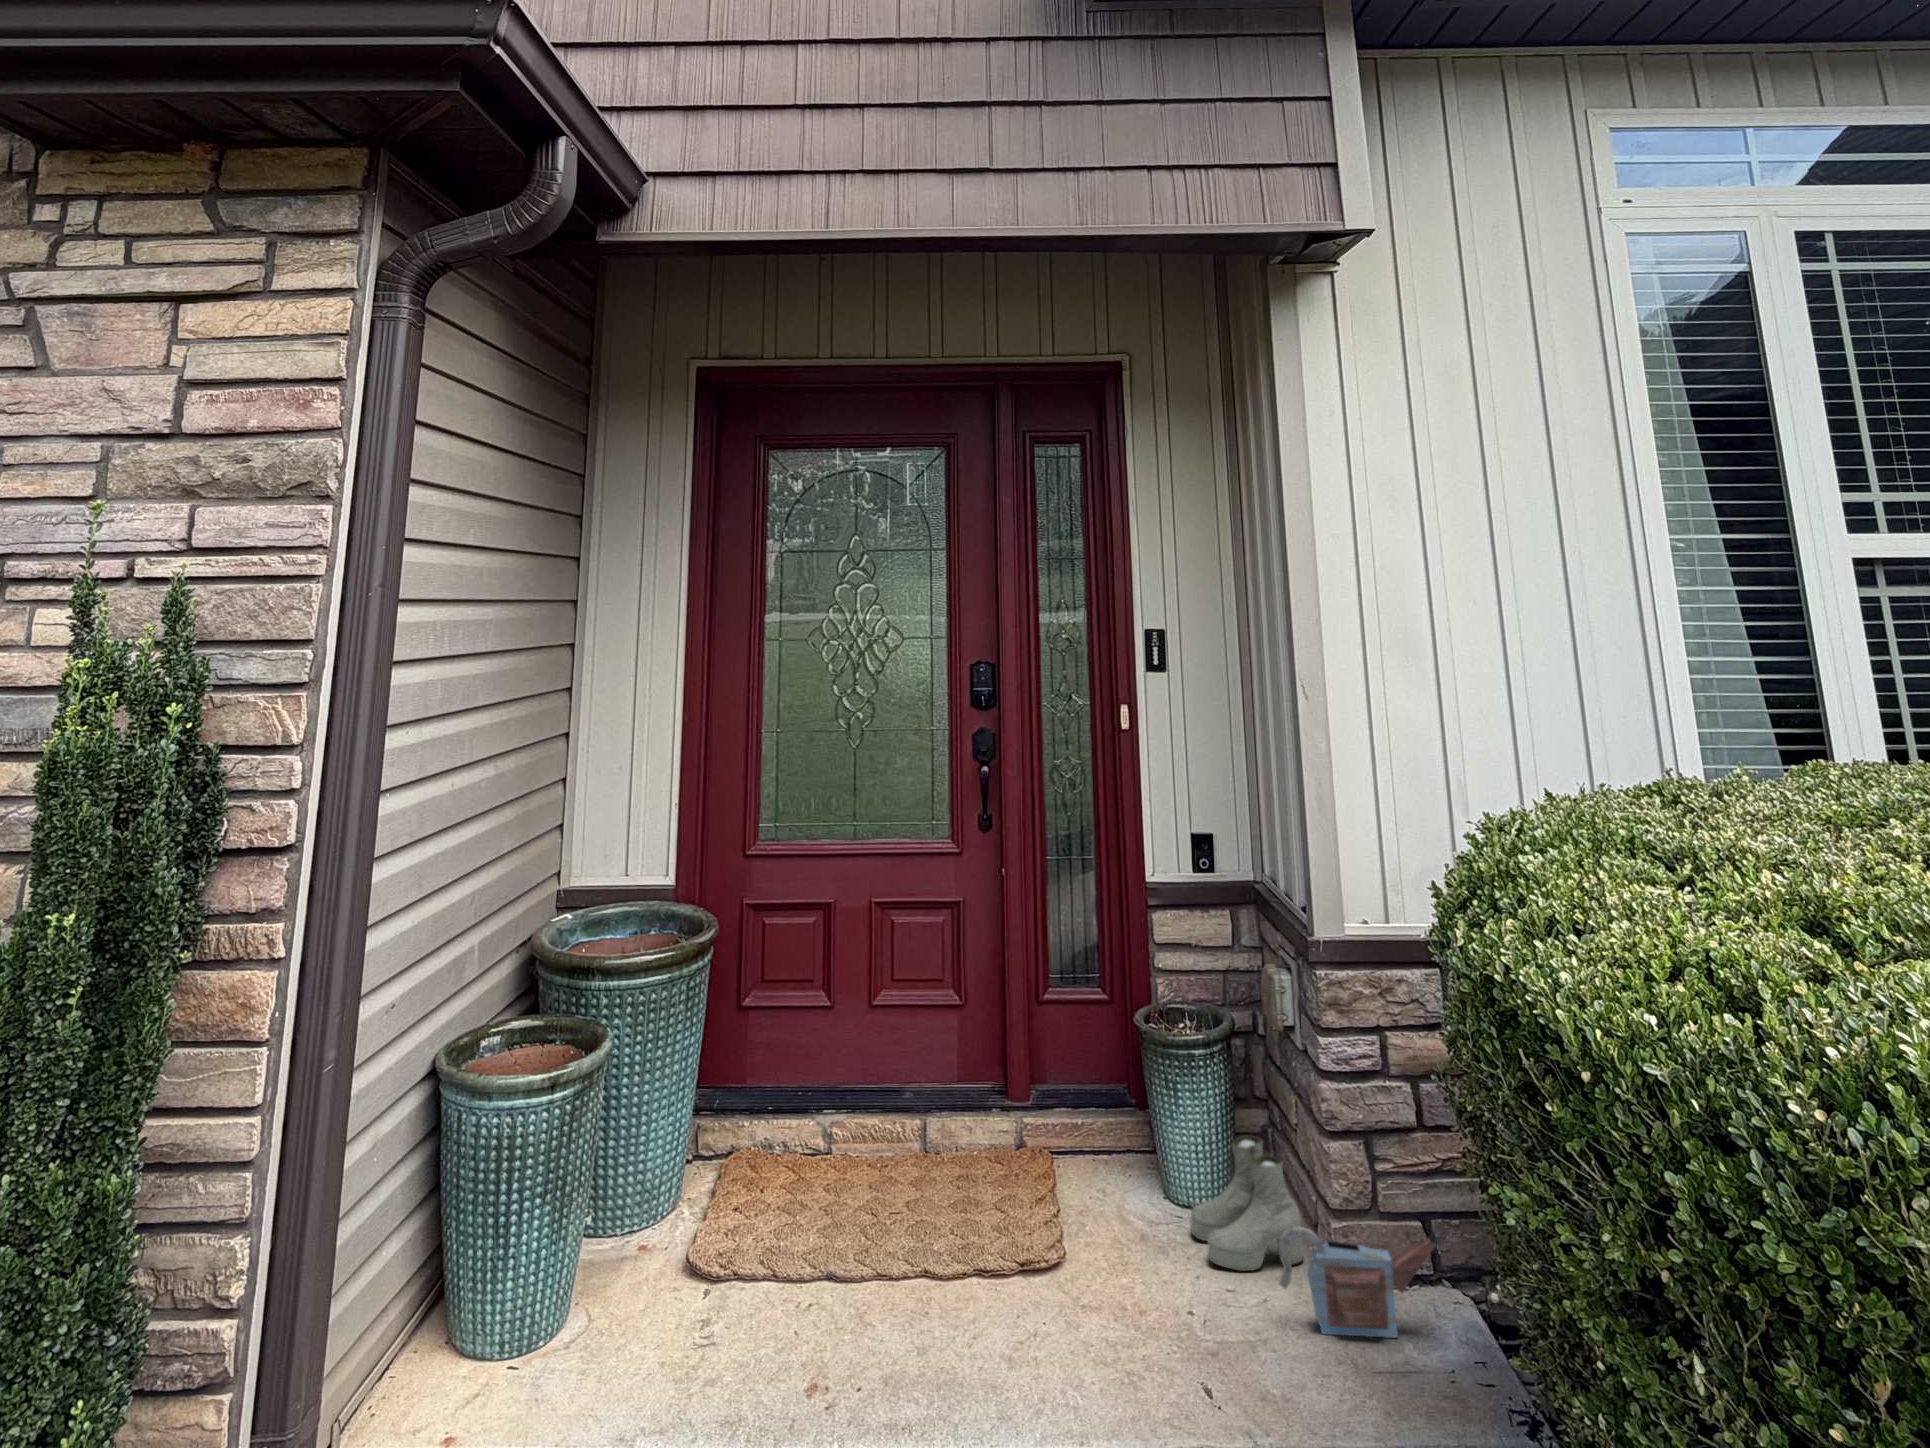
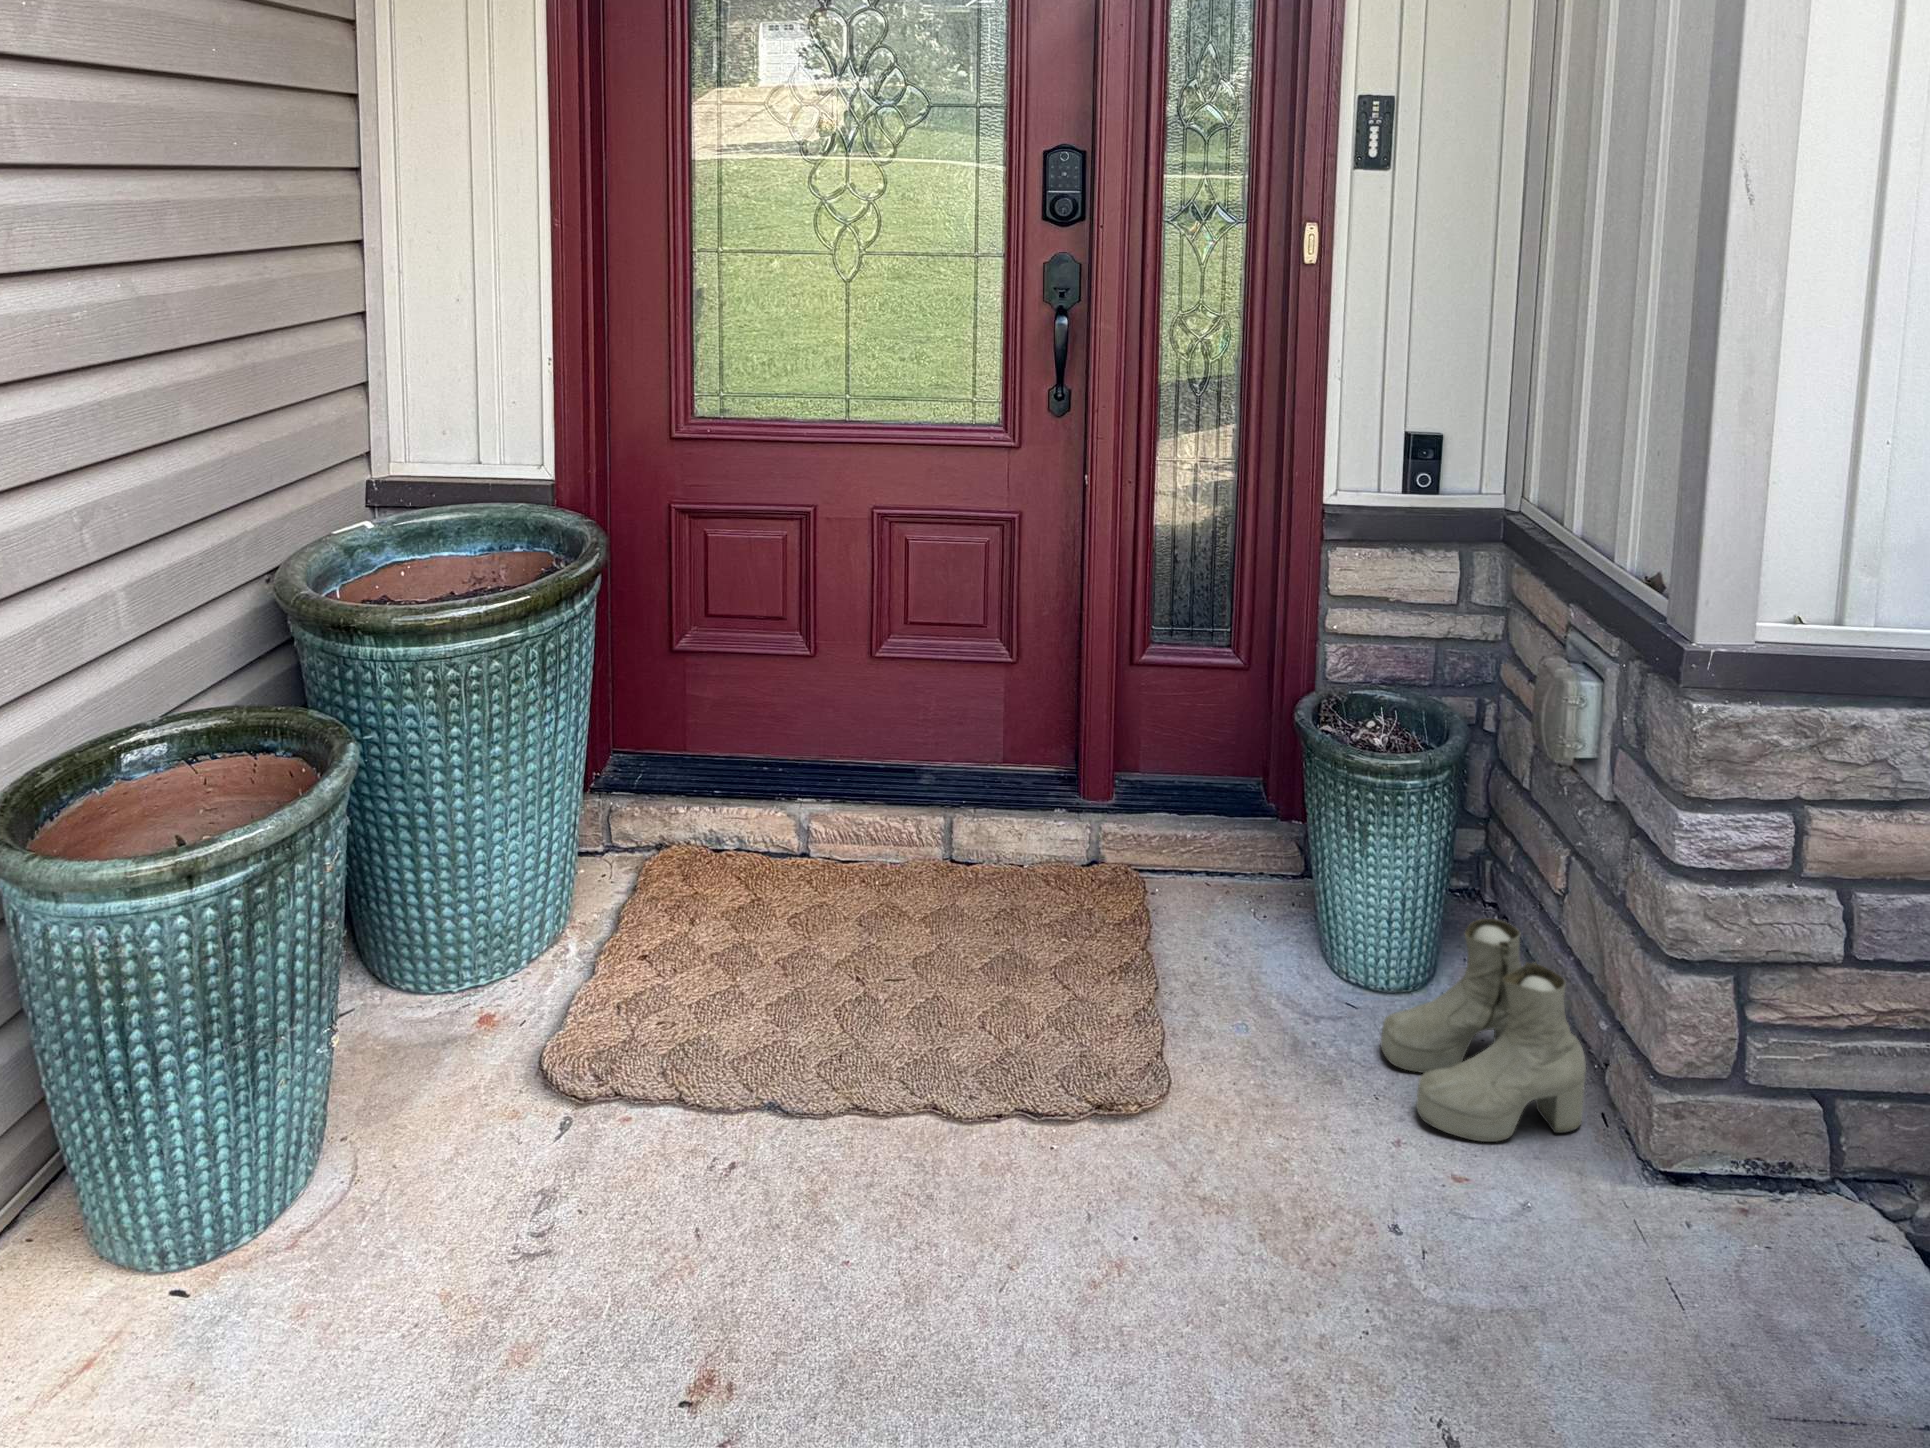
watering can: present [1278,1227,1436,1338] -> none [1572,1137,1899,1328]

